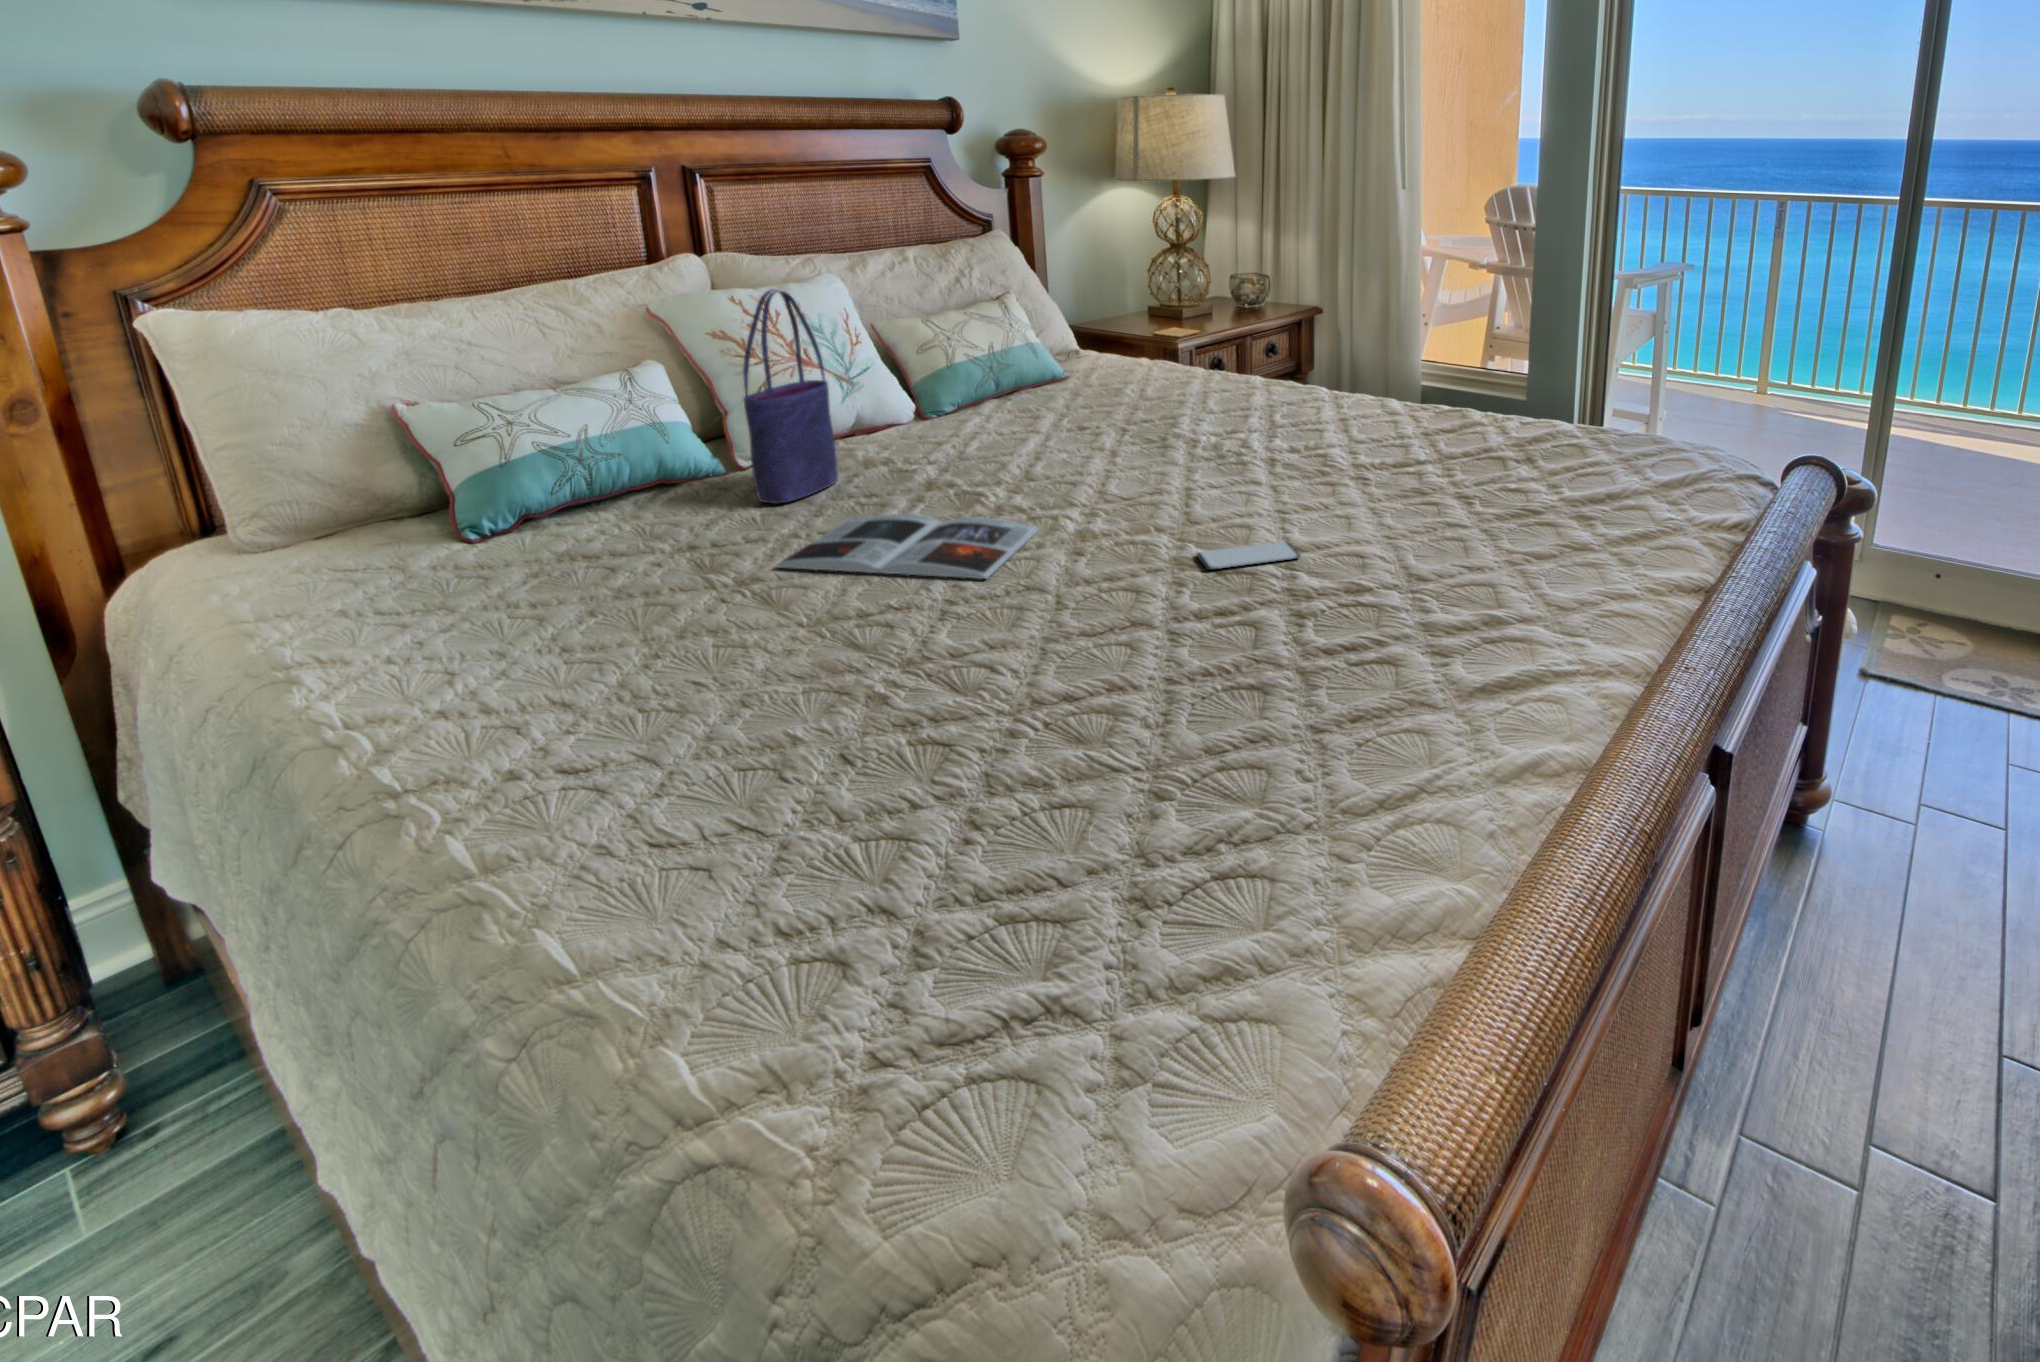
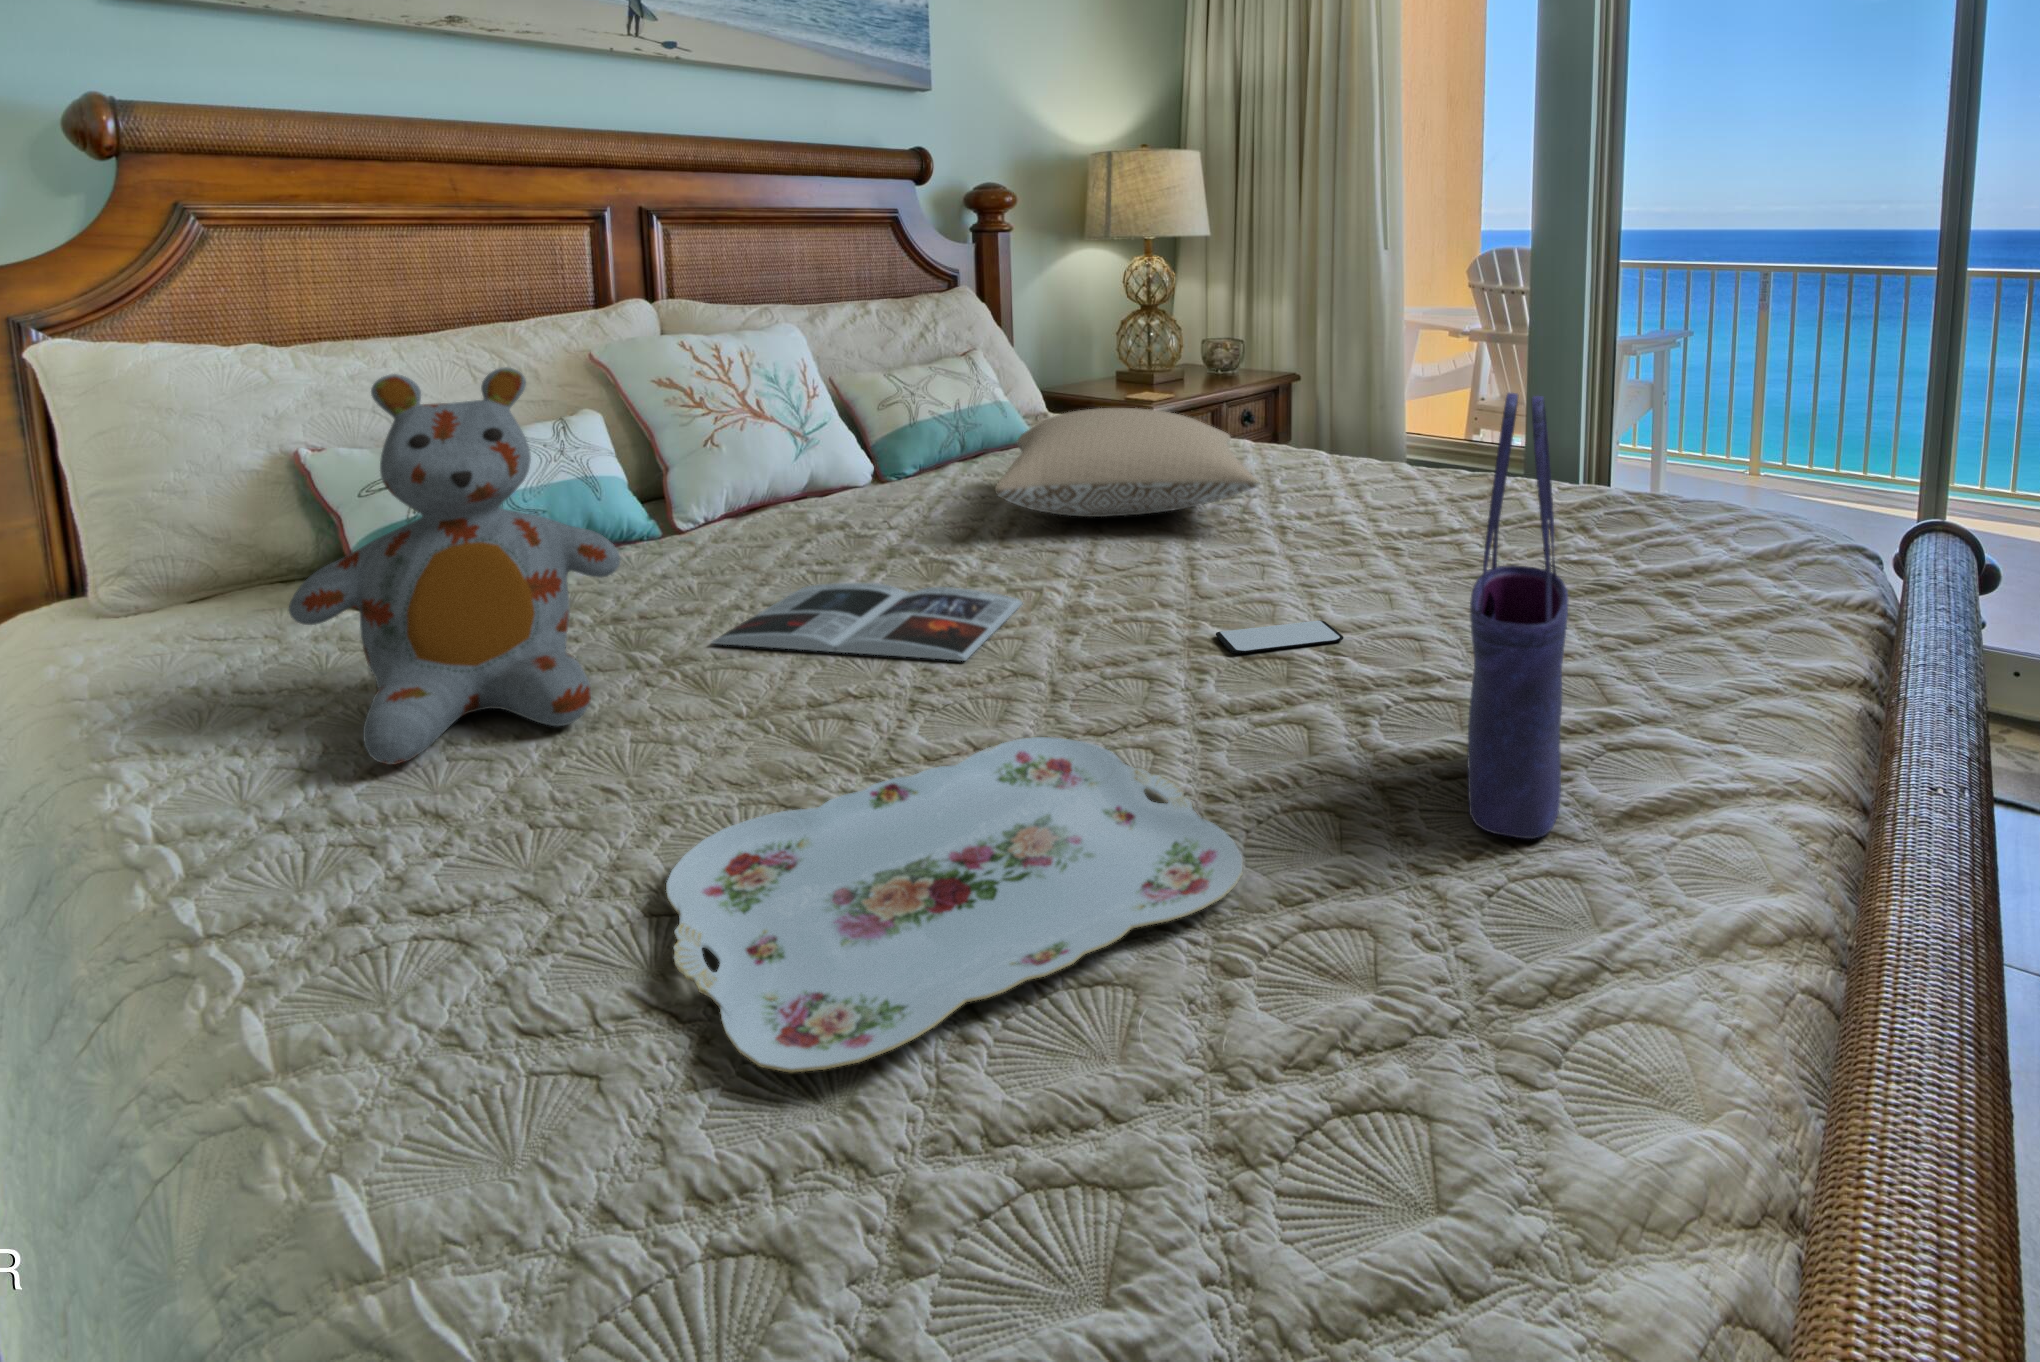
tote bag: present [743,290,838,504] -> present [1468,393,1568,839]
stuffed bear: none [421,344,693,667] -> present [289,367,621,764]
pillow: none [1018,355,1249,451] -> present [995,408,1260,517]
serving tray: none [748,638,1183,863] -> present [666,737,1243,1073]

